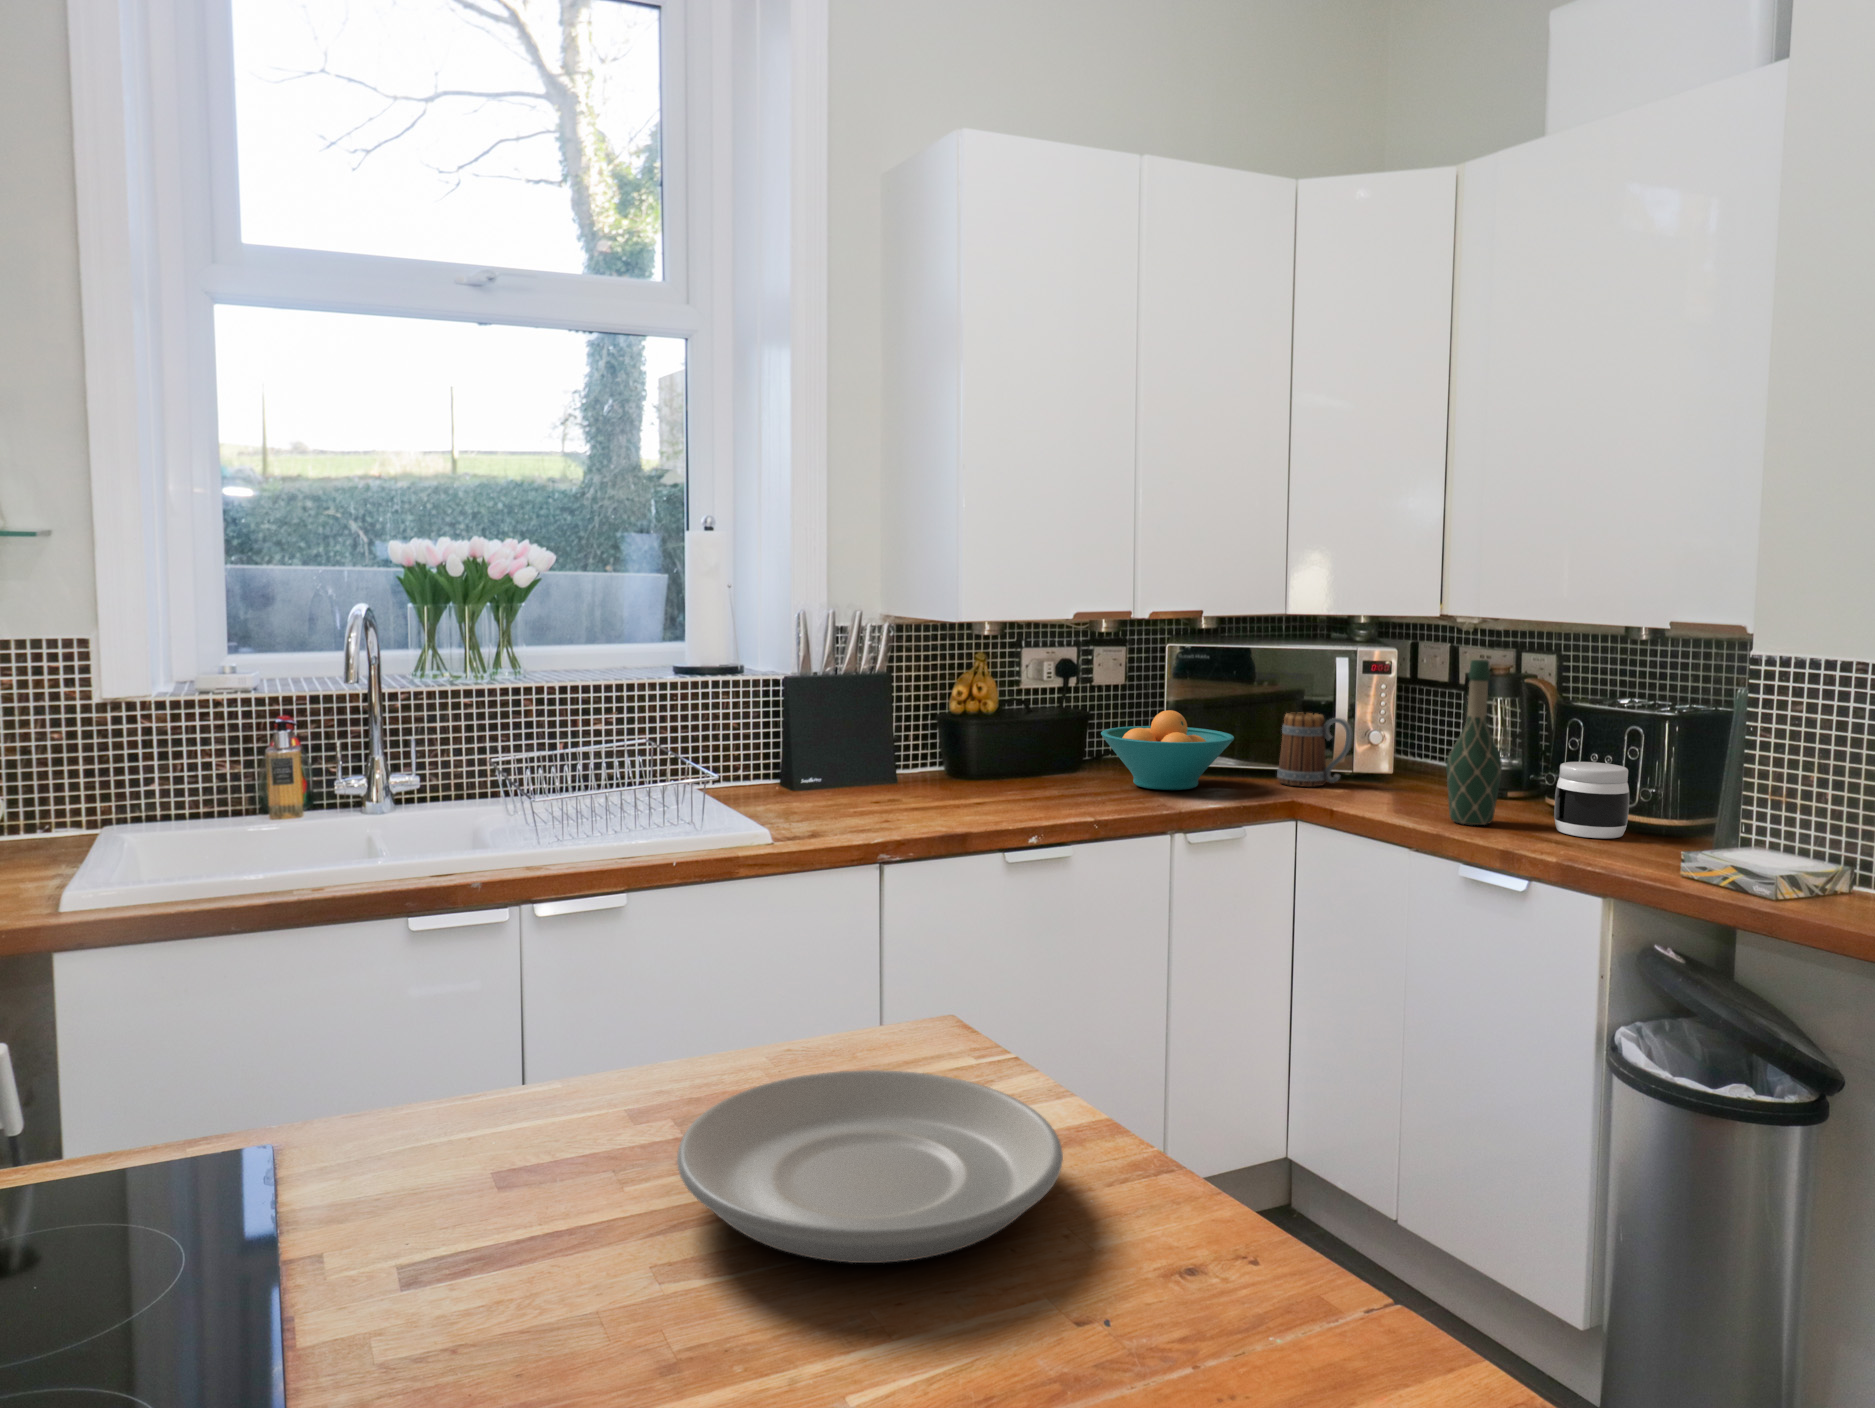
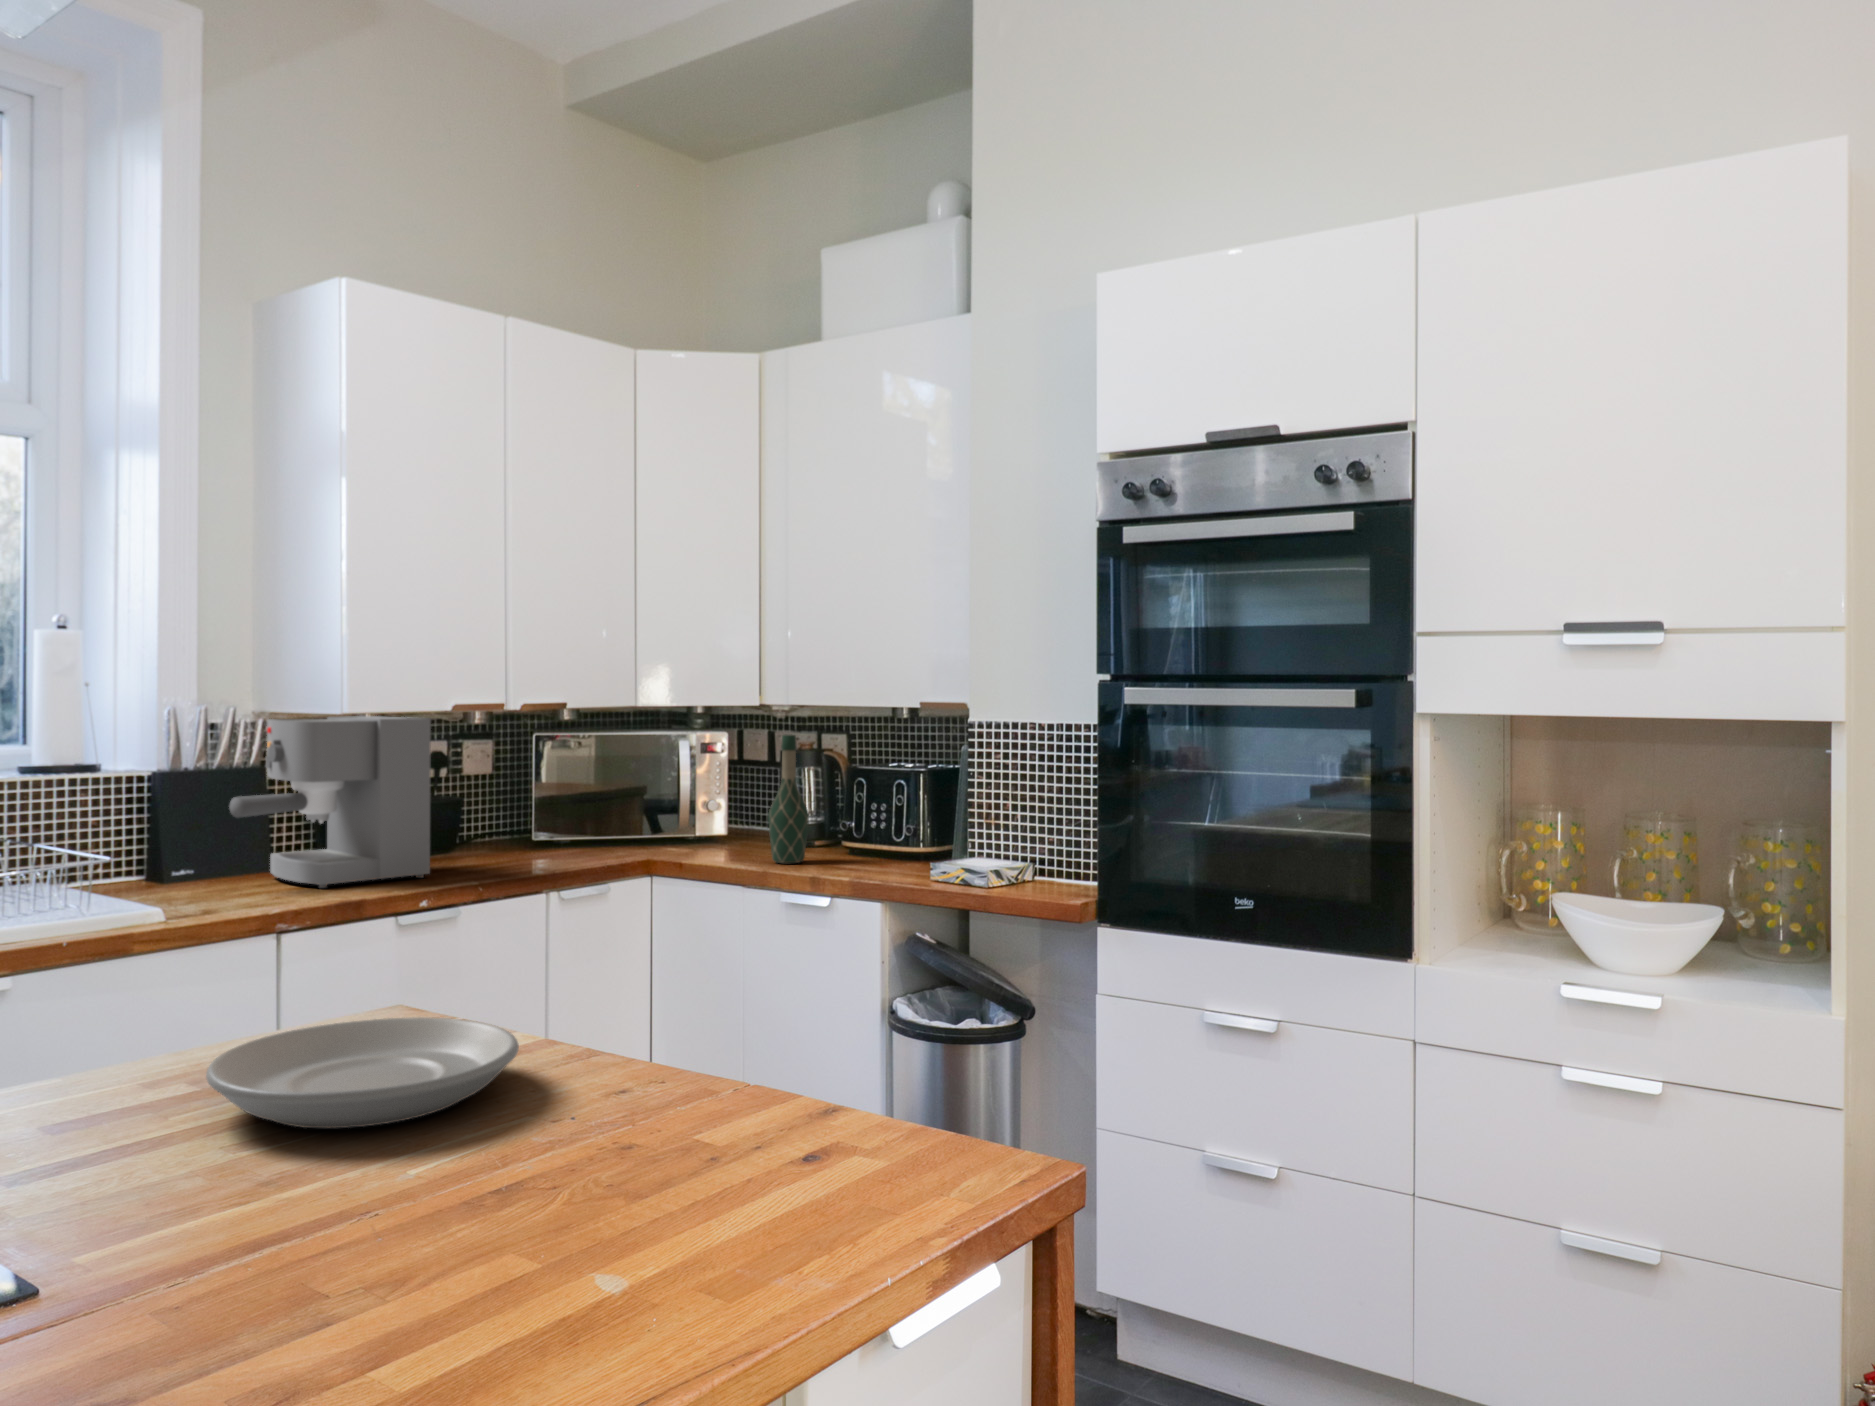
coffee maker: none [846,623,1049,813] -> present [229,716,431,888]
fruit bowl: present [1101,710,1234,790] -> none [477,790,597,859]
mug: present [1277,713,1353,787] -> none [633,788,694,850]
jar: present [1554,762,1629,838] -> none [848,809,898,865]

